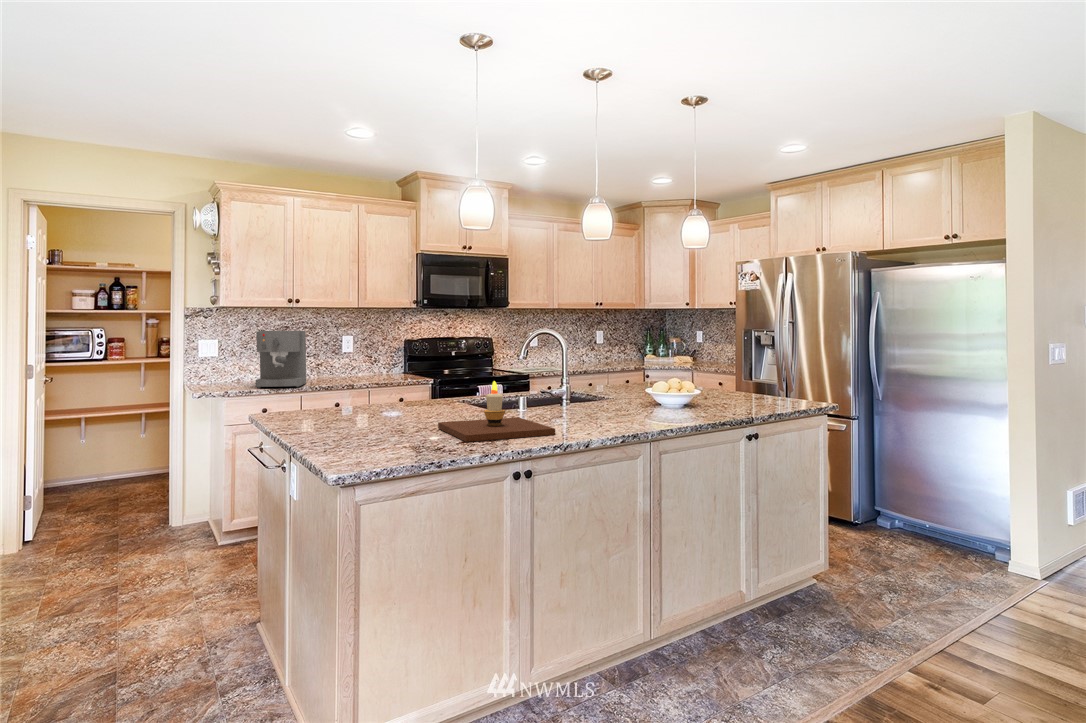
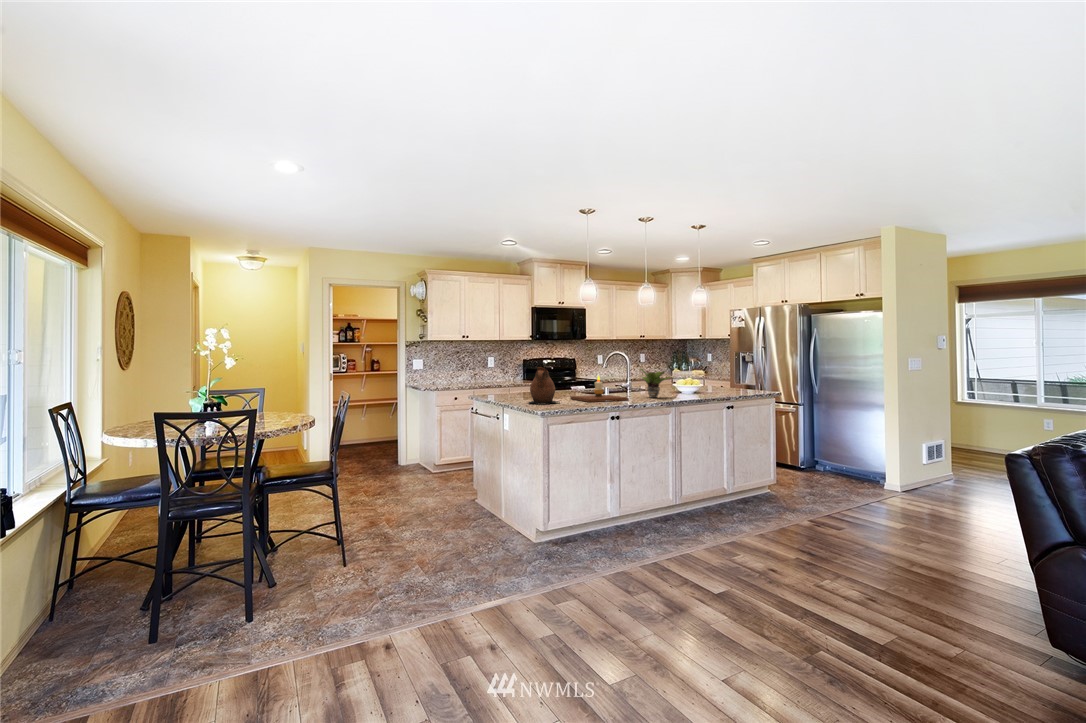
coffee maker: present [256,331,306,388] -> none [449,354,473,386]
potted plant: none [581,365,645,424] -> present [641,369,670,398]
ceramic pitcher: none [323,366,402,450] -> present [529,367,559,404]

